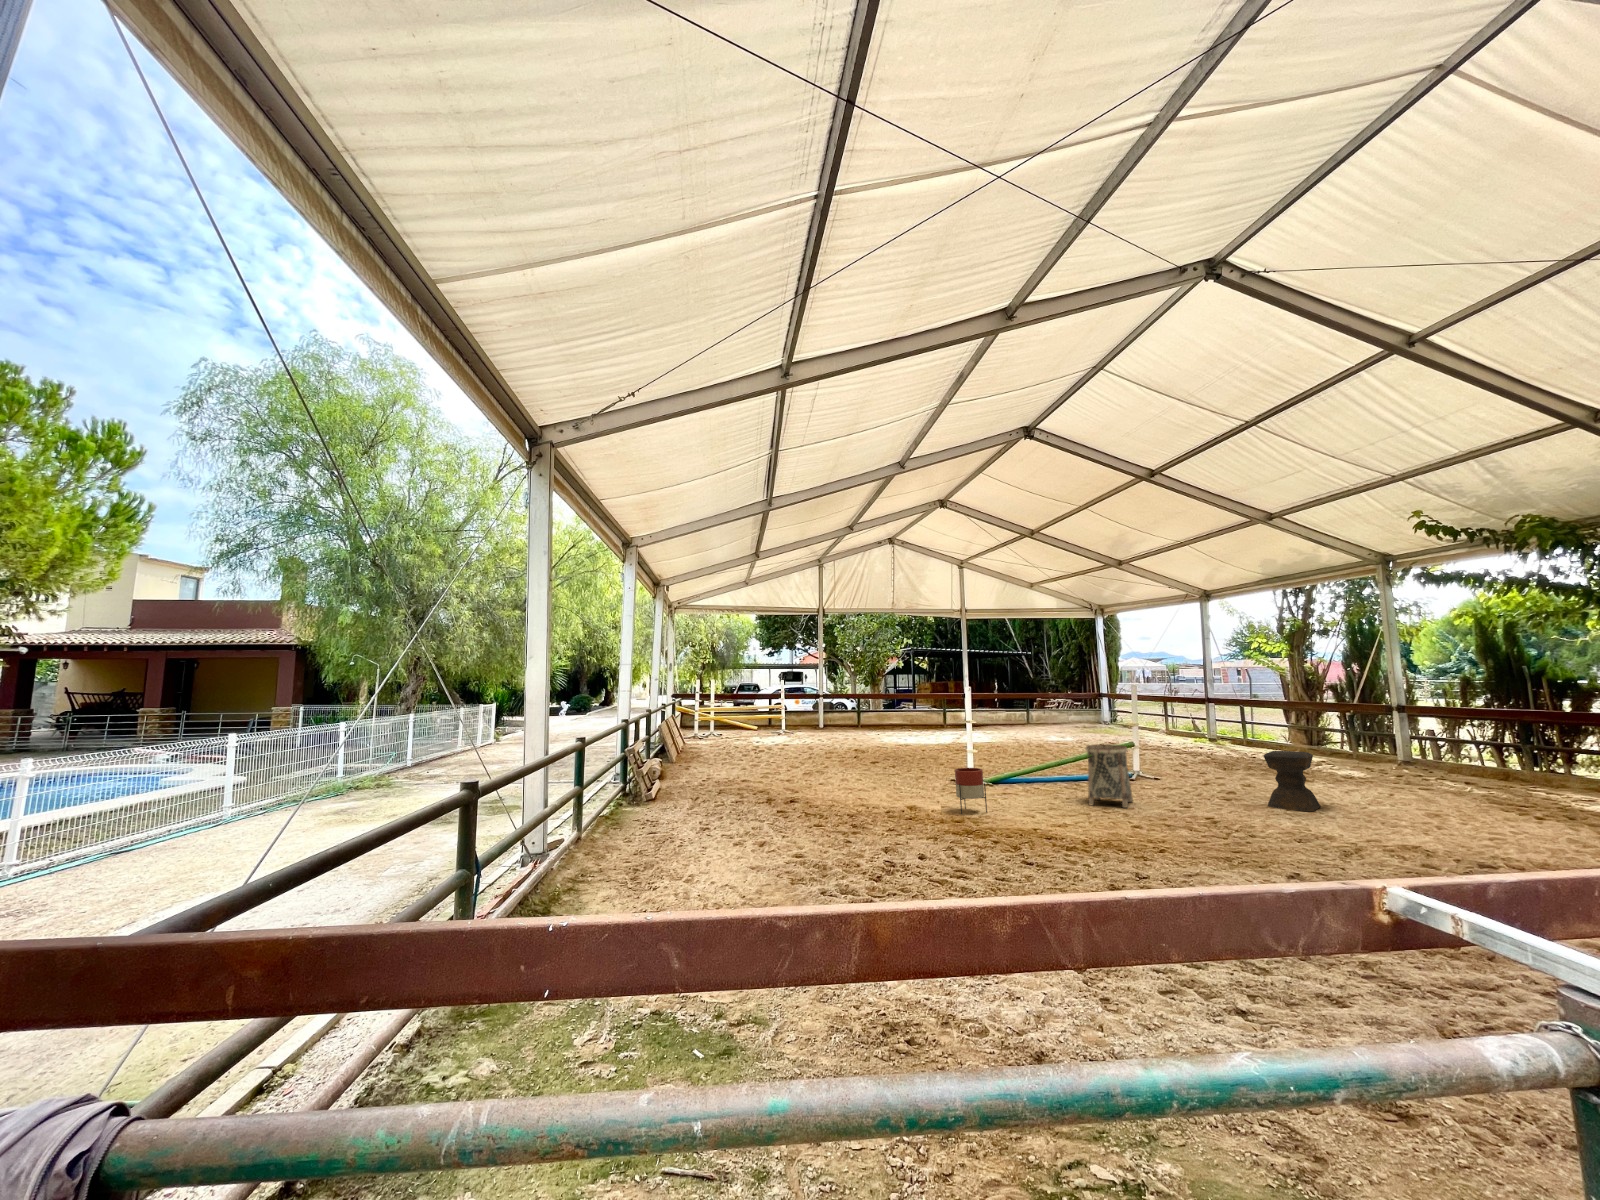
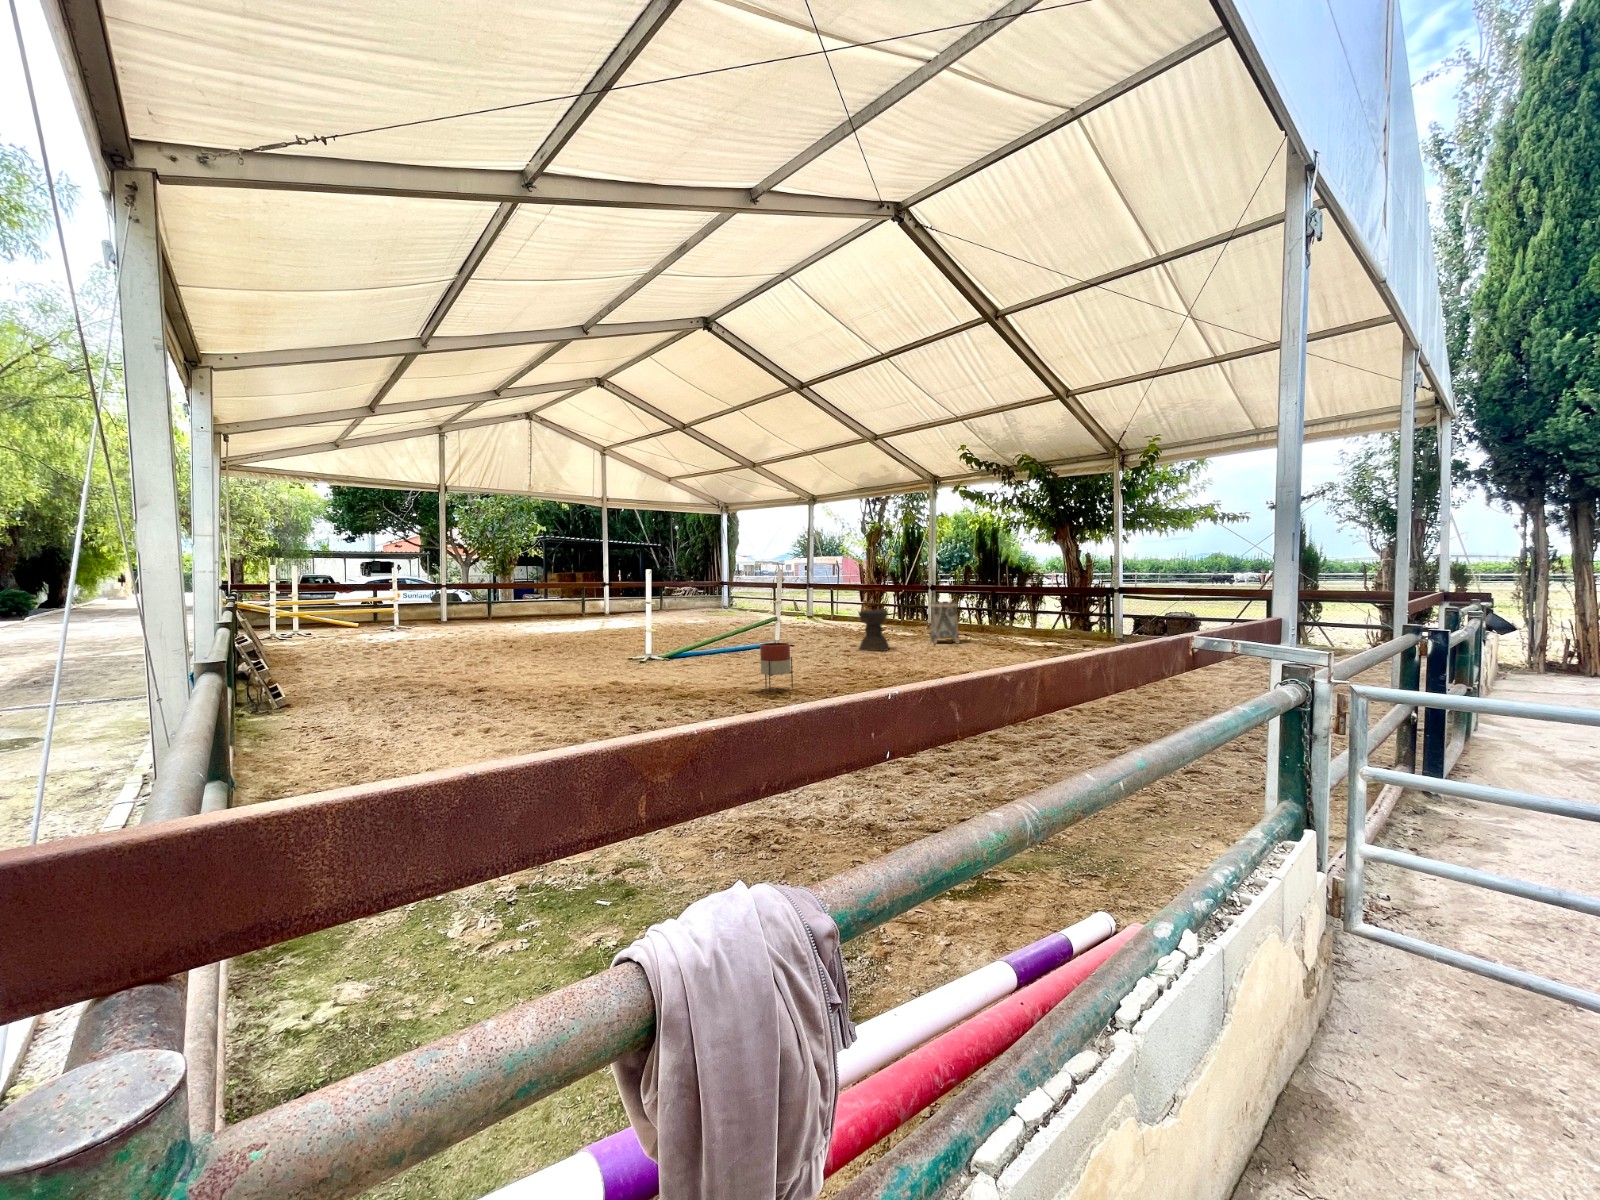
basket: present [1086,744,1133,808] -> present [930,602,959,644]
planter: present [955,768,987,814] -> present [760,643,793,691]

